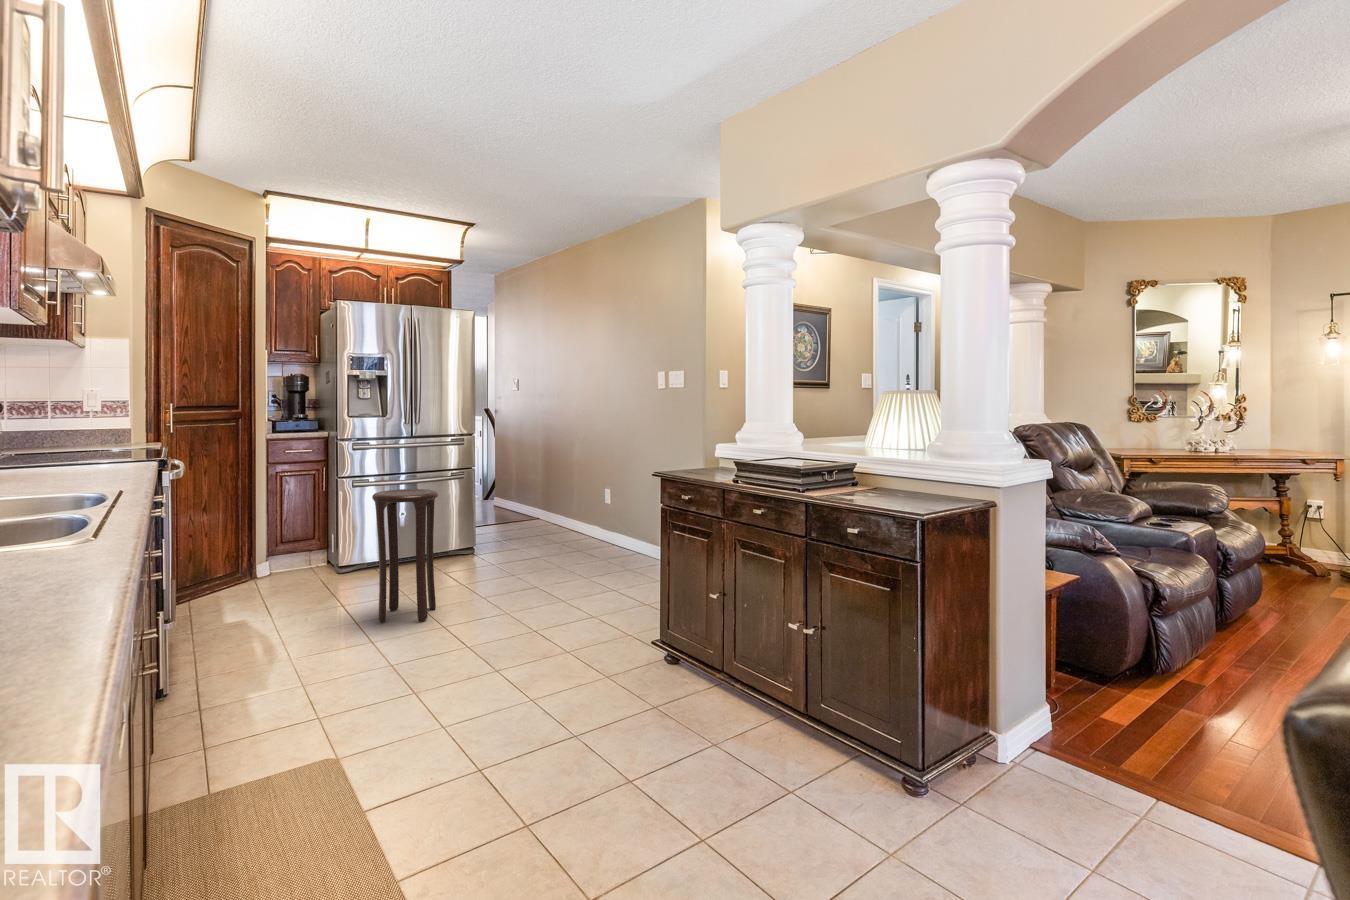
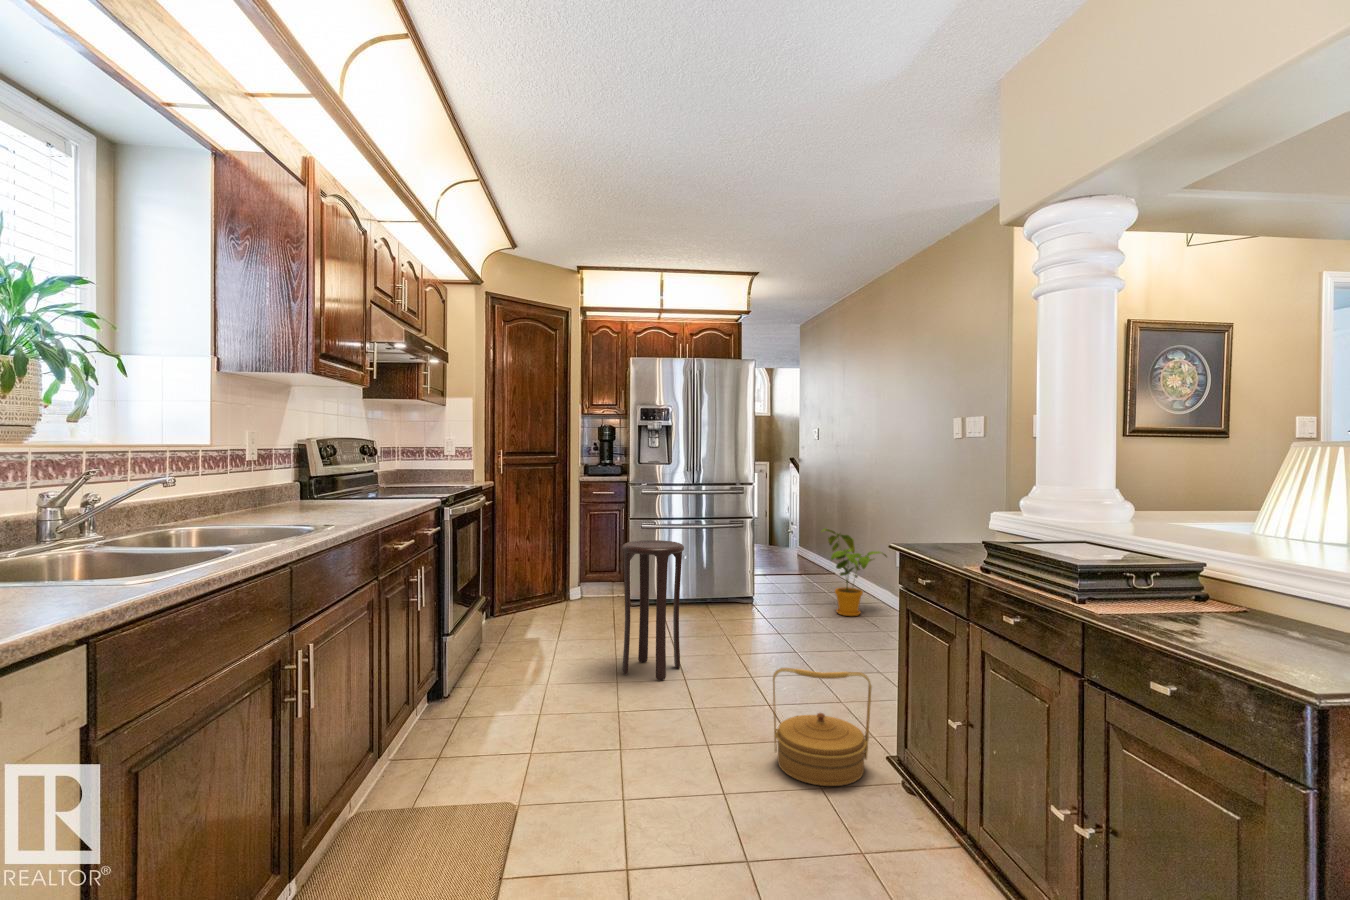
house plant: none [538,472,596,548] -> present [821,528,887,616]
basket: none [558,575,636,667] -> present [773,668,872,786]

